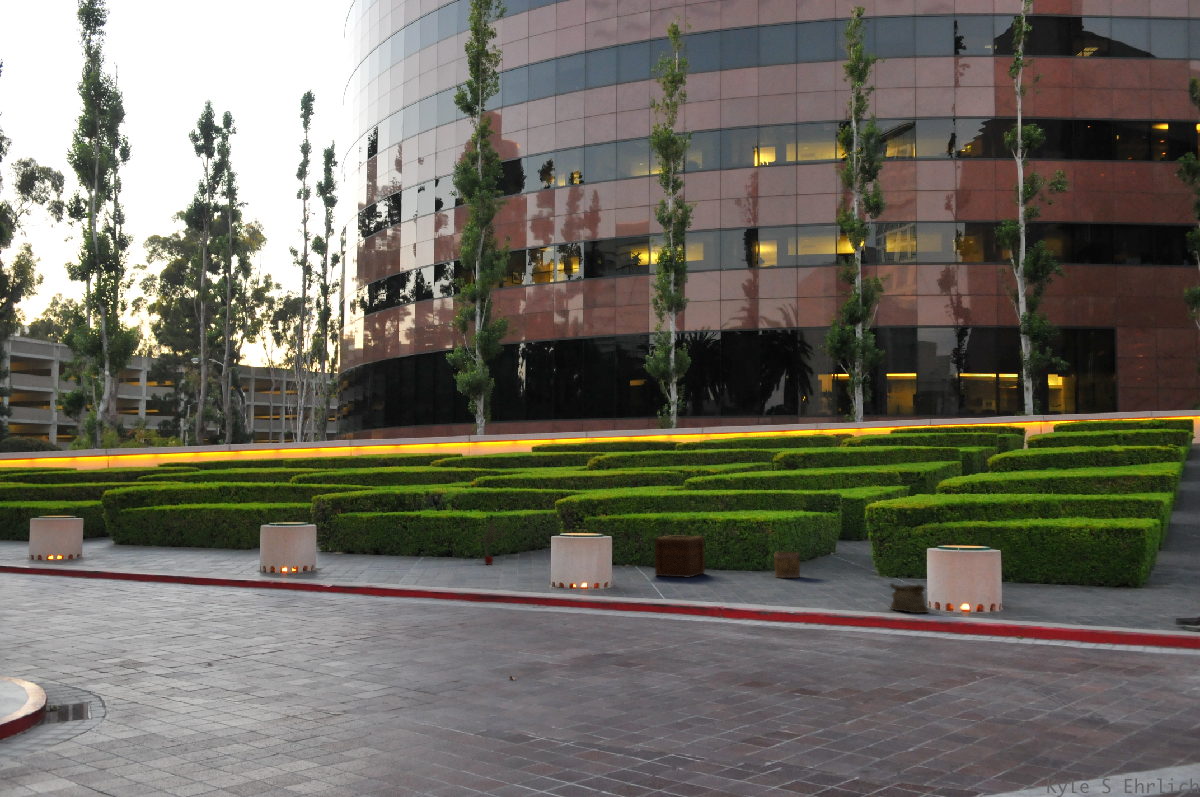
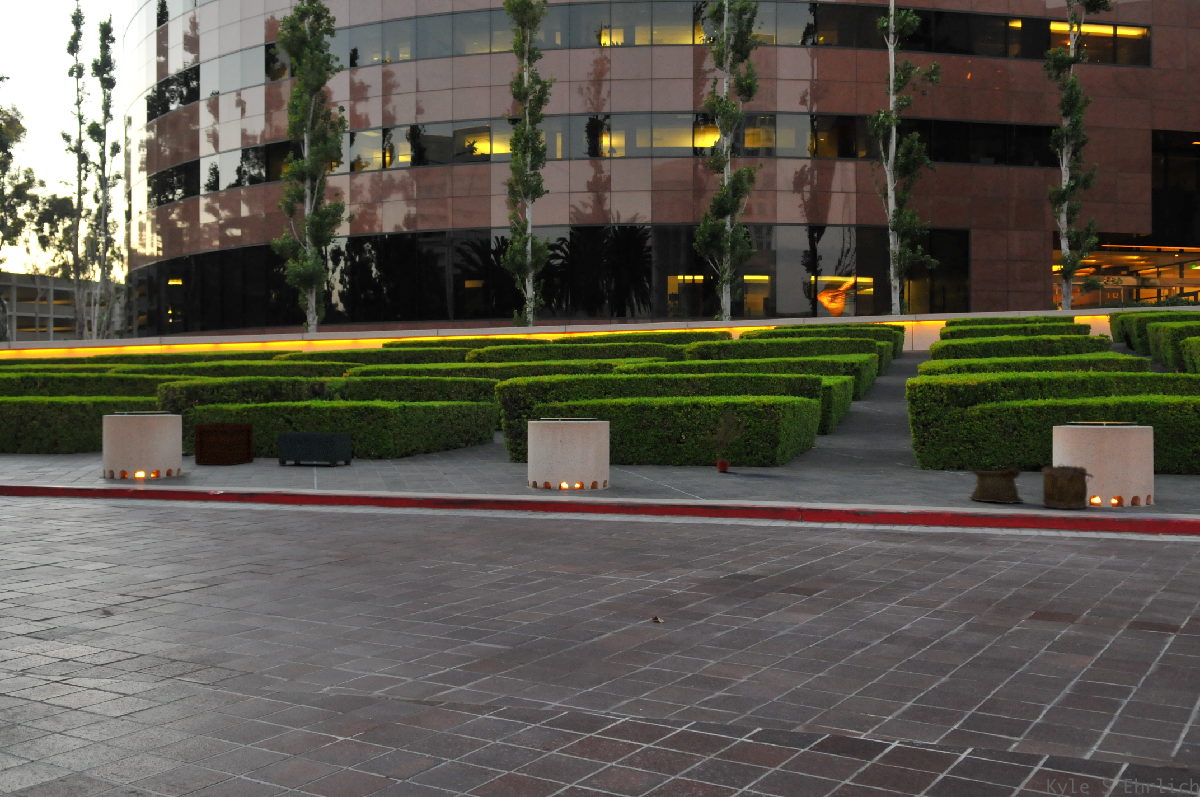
potted tree: present [472,522,506,565] -> present [700,411,747,472]
bench: none [396,536,452,565] -> present [278,432,352,467]
wooden crate: present [655,536,705,577] -> present [194,423,254,465]
bucket: present [774,551,800,578] -> present [1042,464,1093,509]

